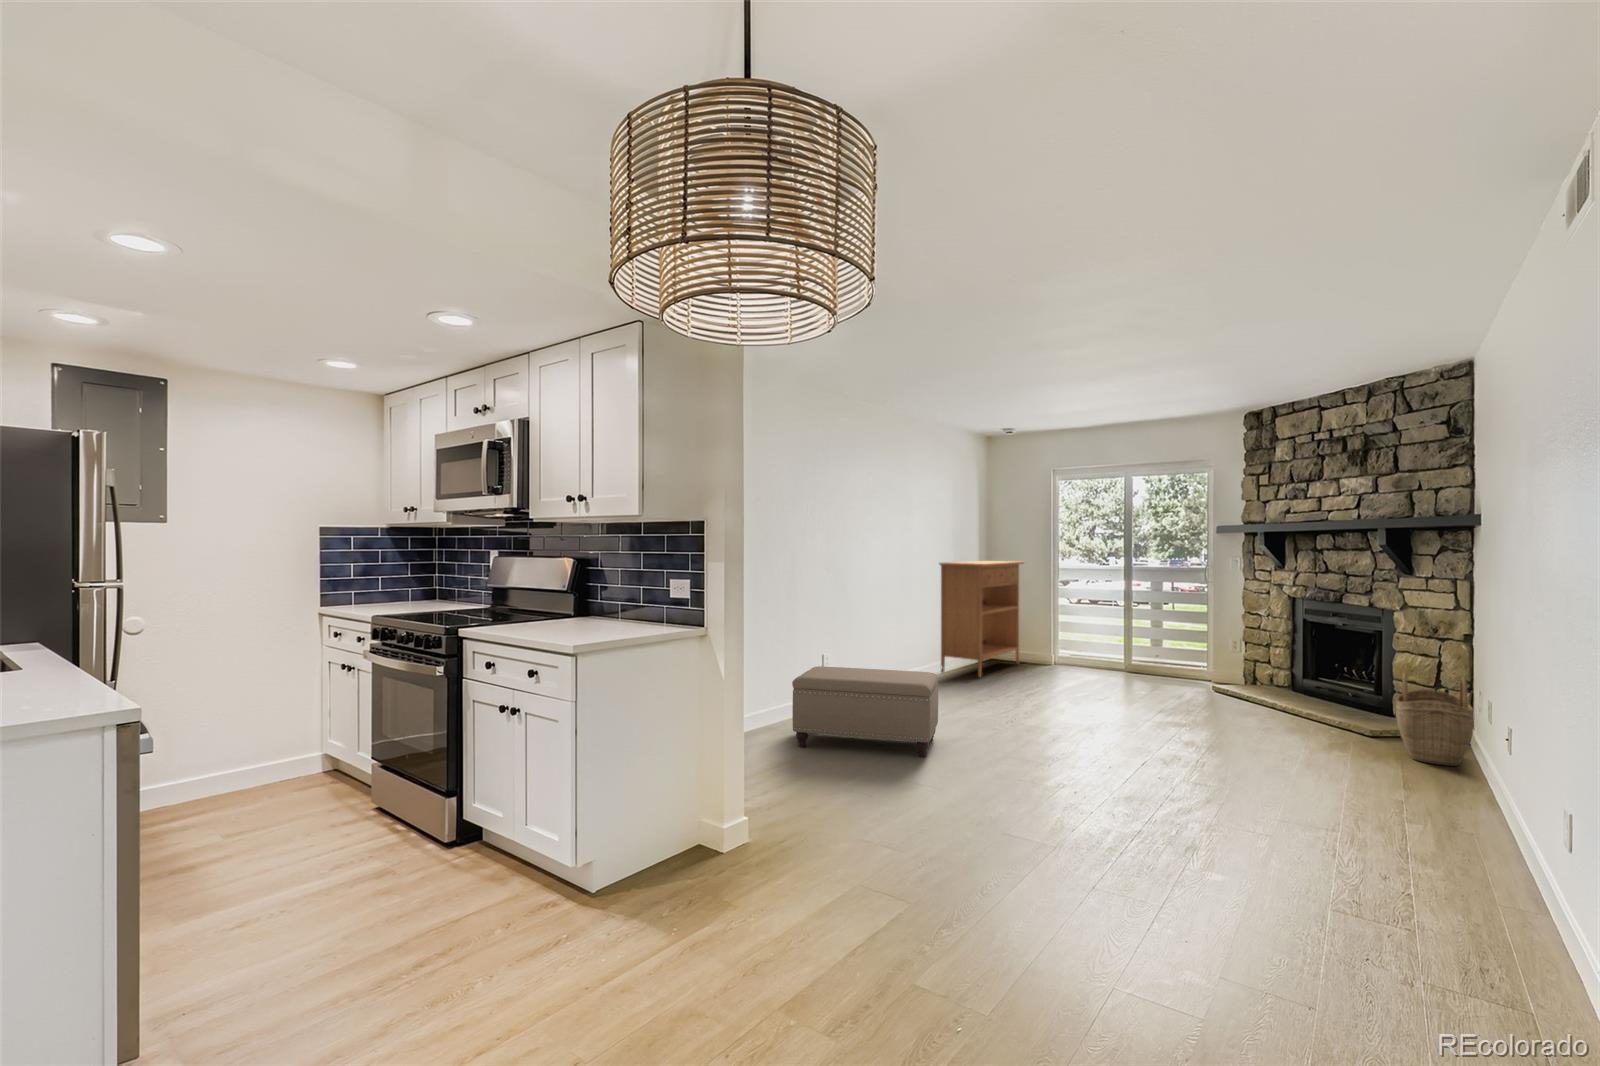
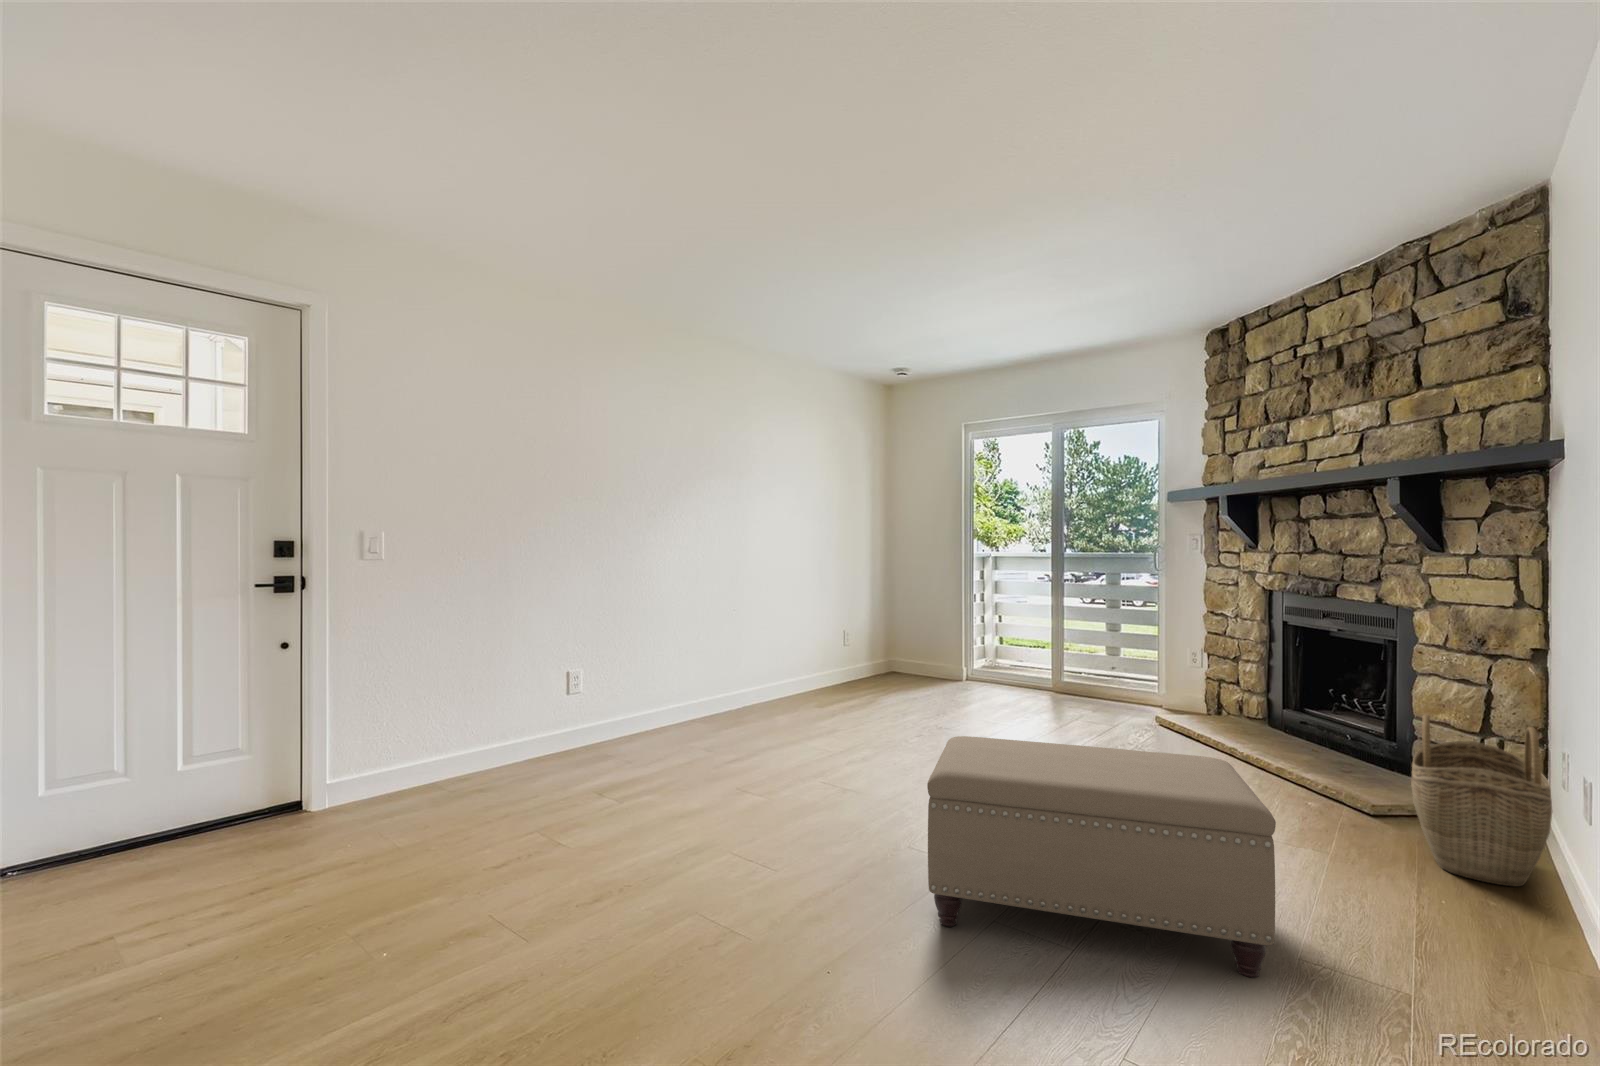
console table: present [939,561,1024,677] -> none [800,545,930,699]
ottoman: present [792,666,938,757] -> present [927,736,1276,978]

